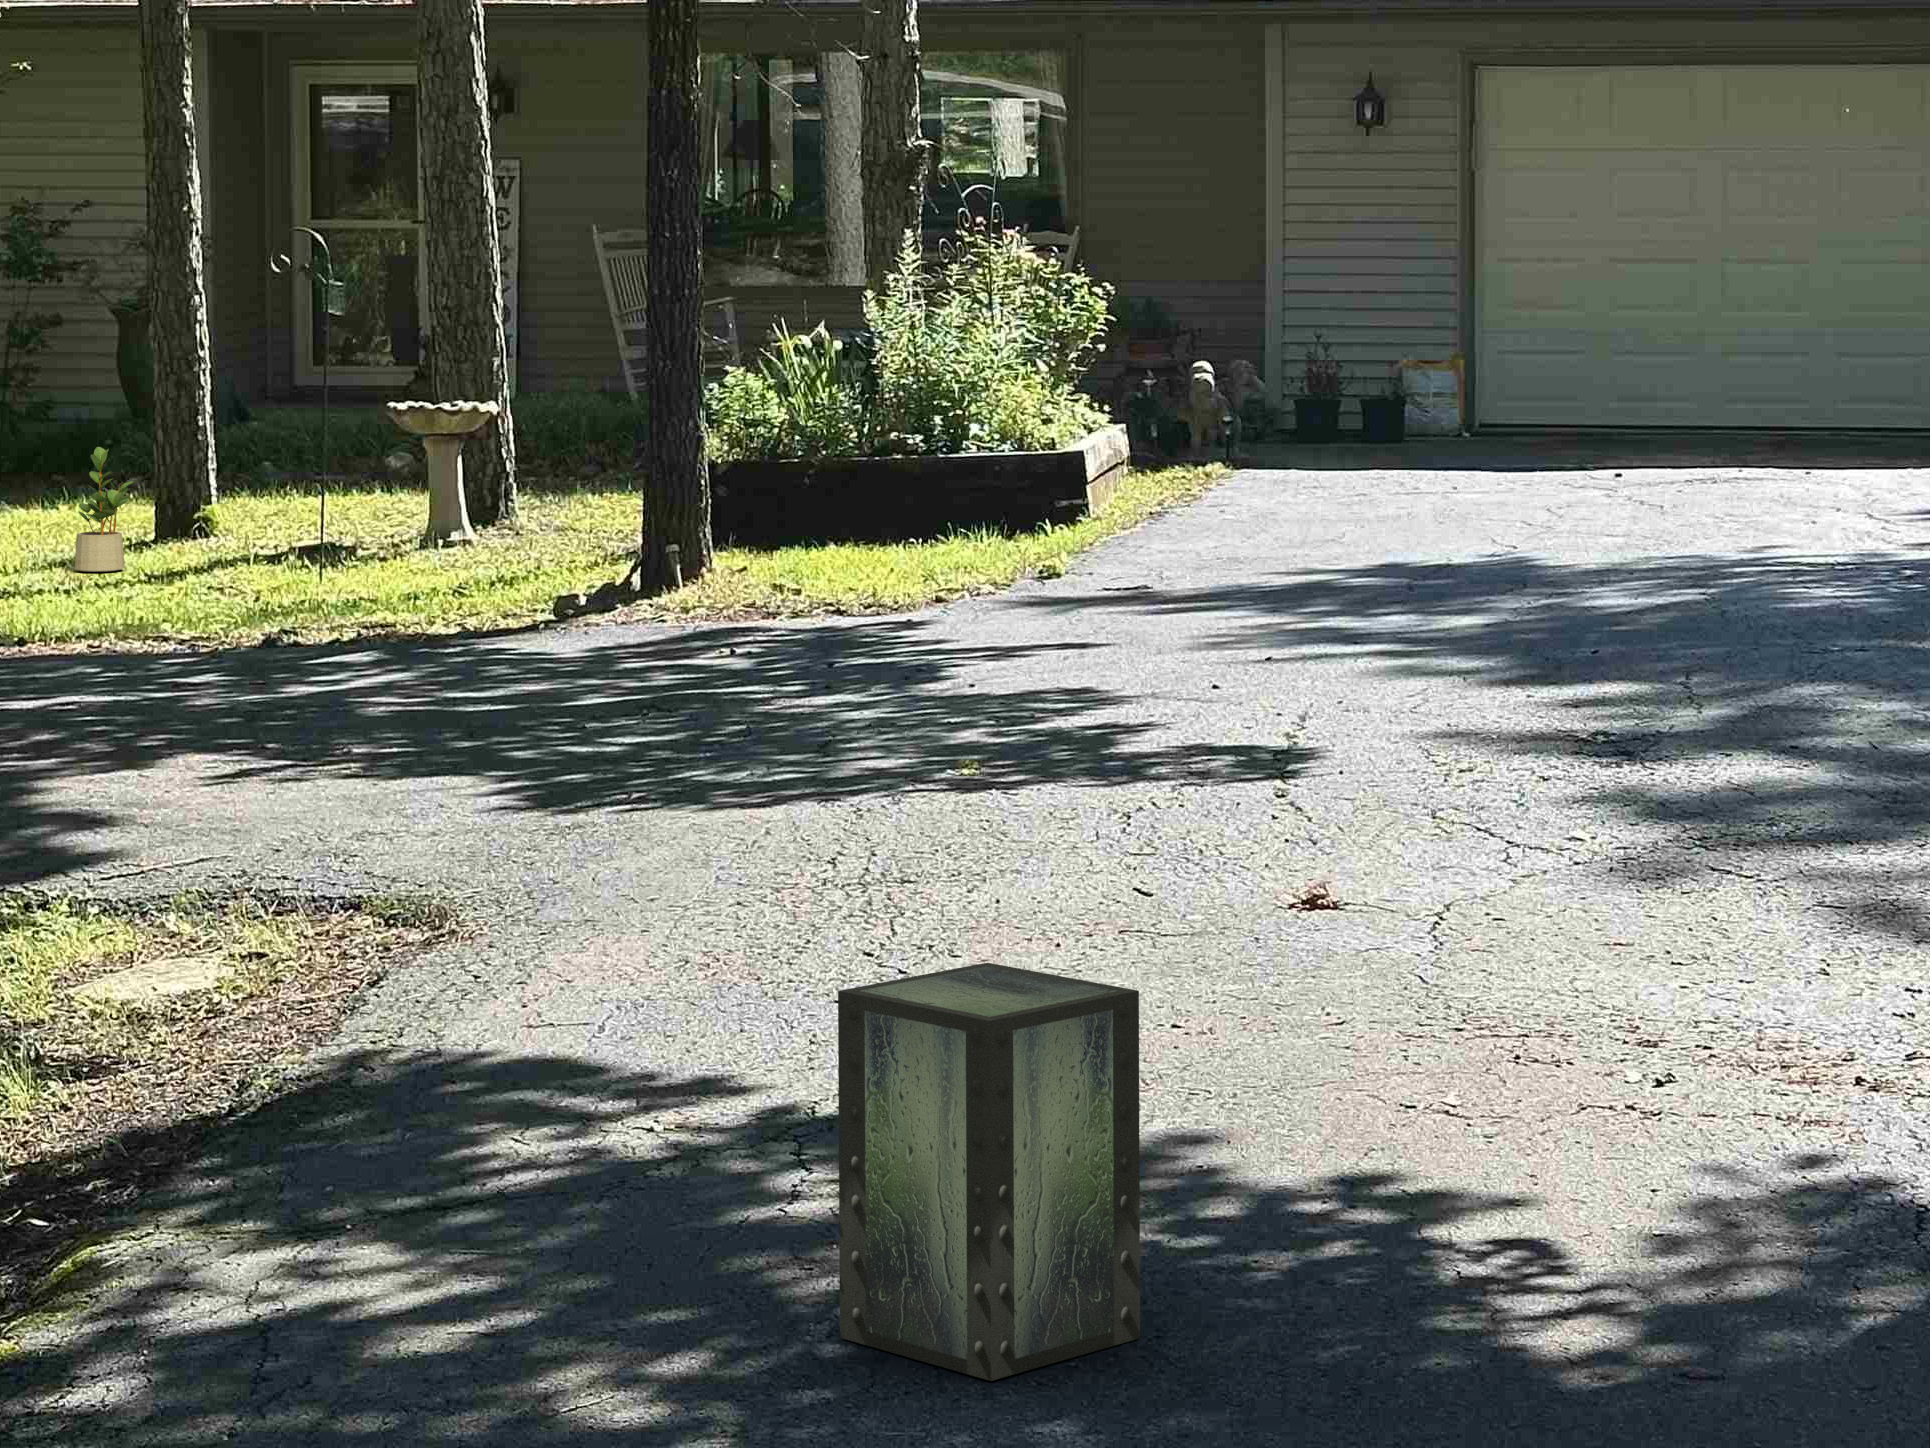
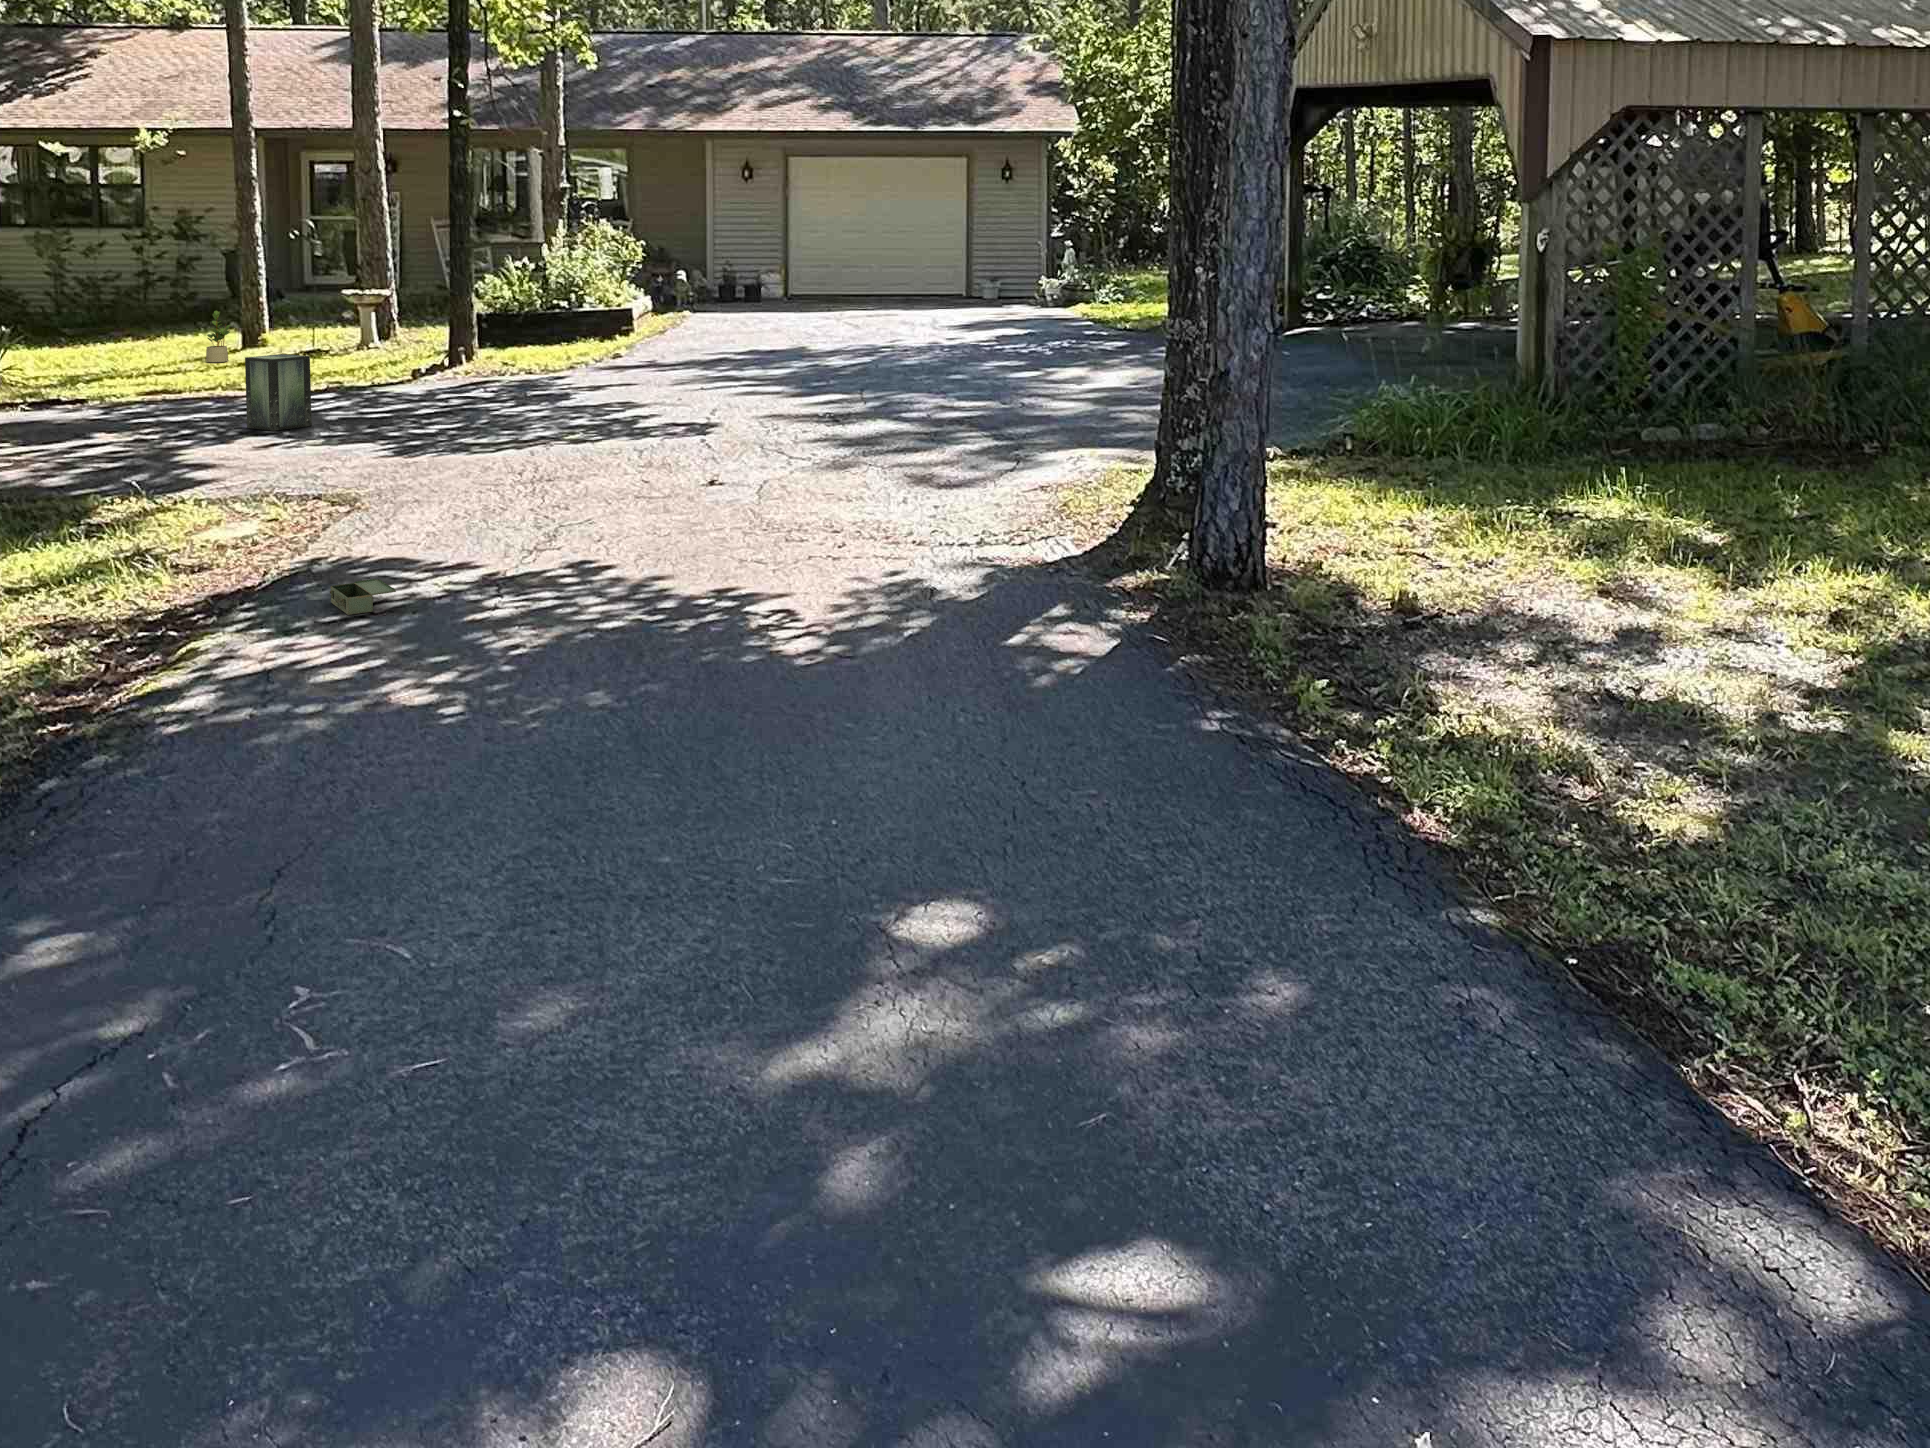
storage box: present [838,963,1140,1381] -> present [245,354,312,431]
toolbox: none [351,1213,522,1316] -> present [330,579,396,615]

